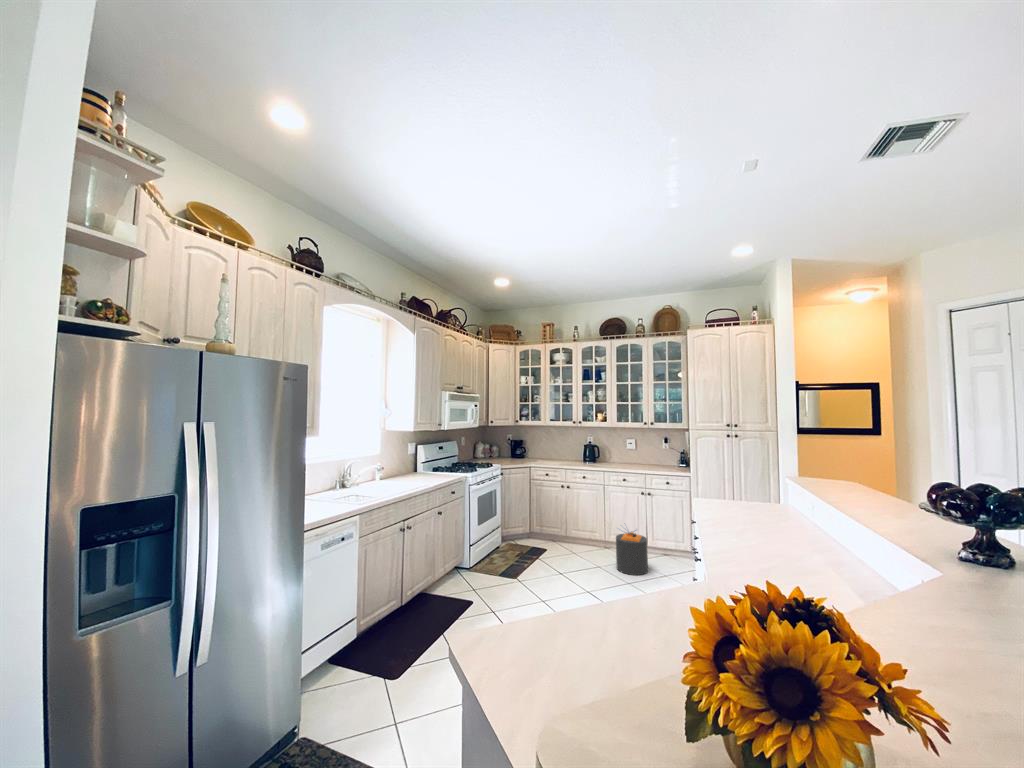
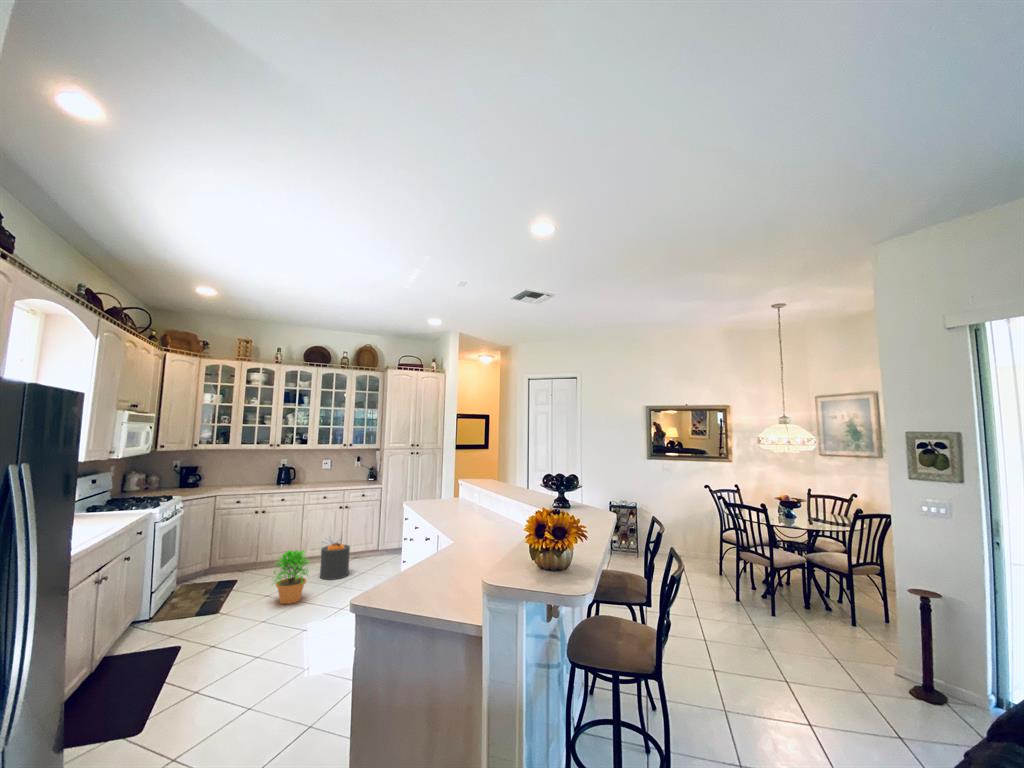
potted plant: none [555,532,594,592] -> present [274,550,310,604]

